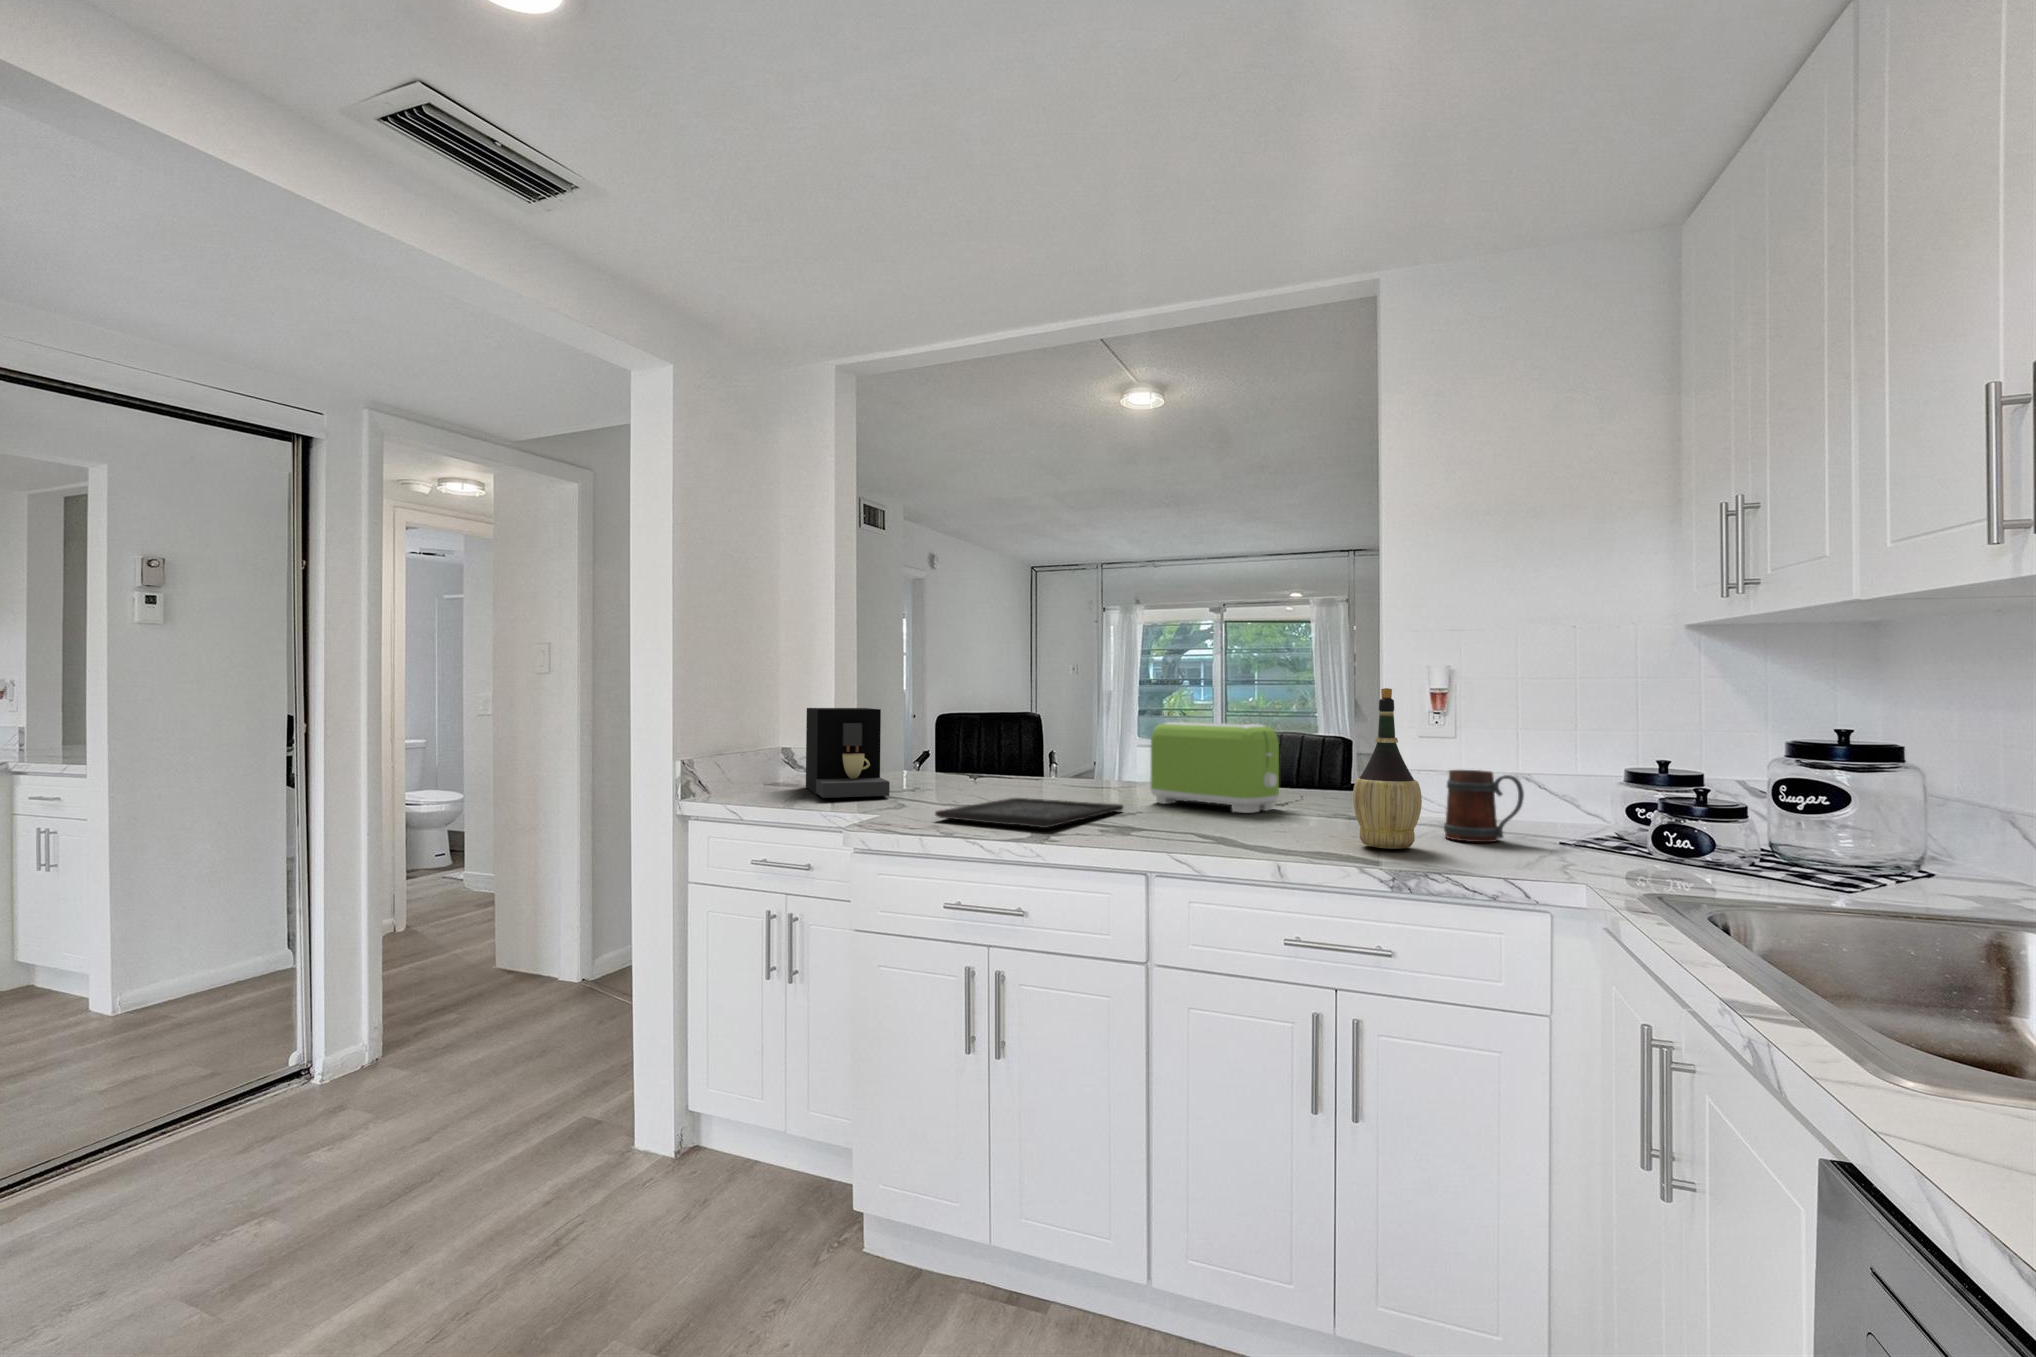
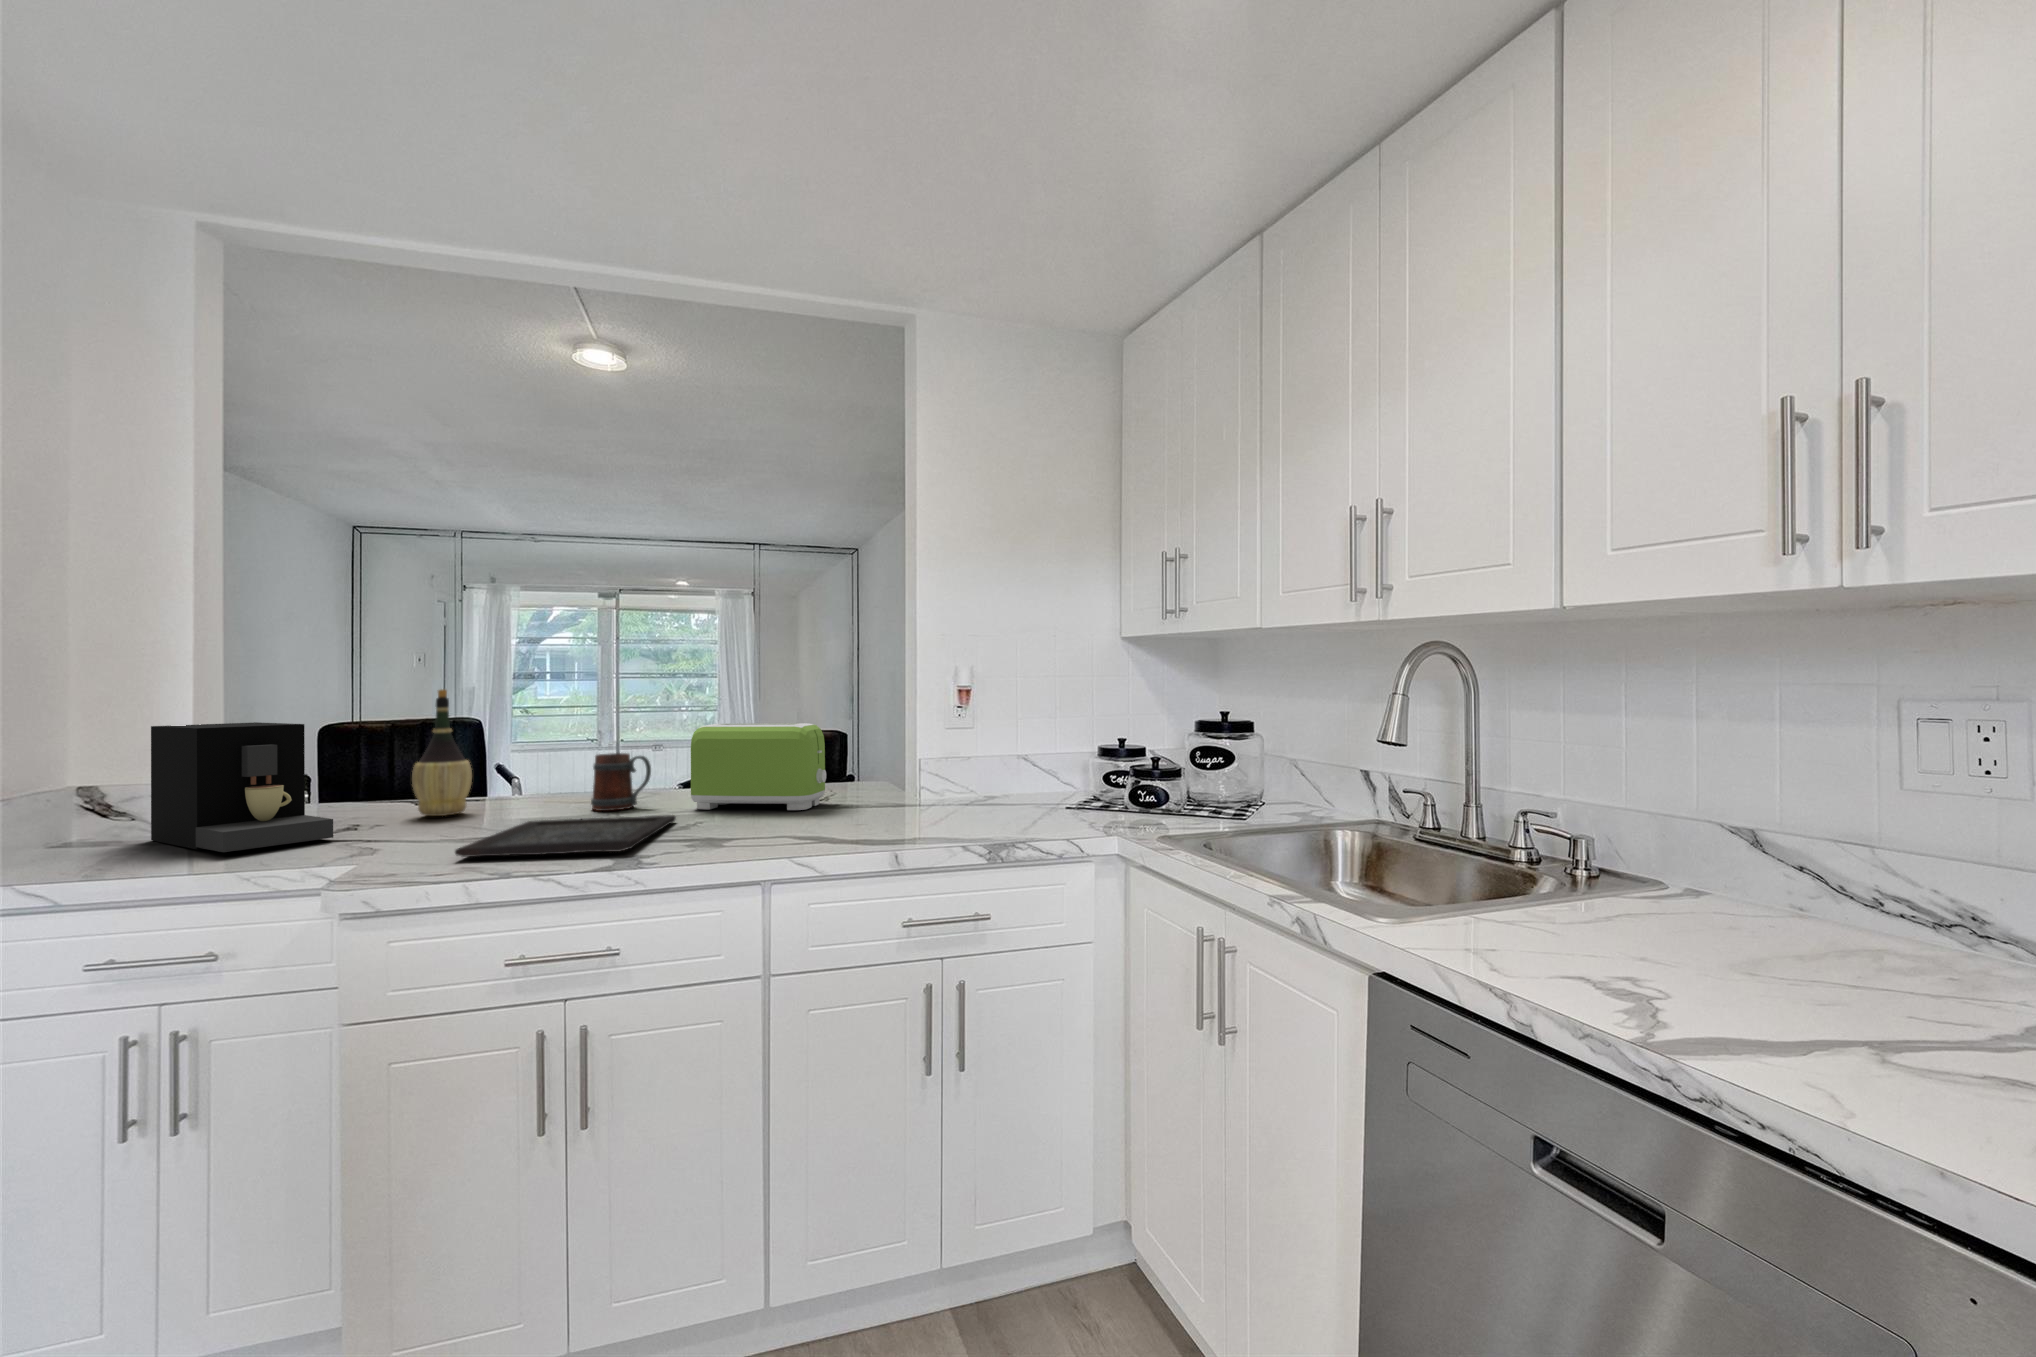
wine bottle: present [1353,688,1422,849] -> present [412,689,472,816]
mug: present [1444,770,1524,842] -> present [591,753,651,811]

